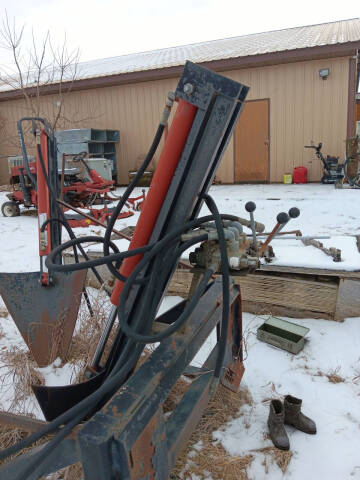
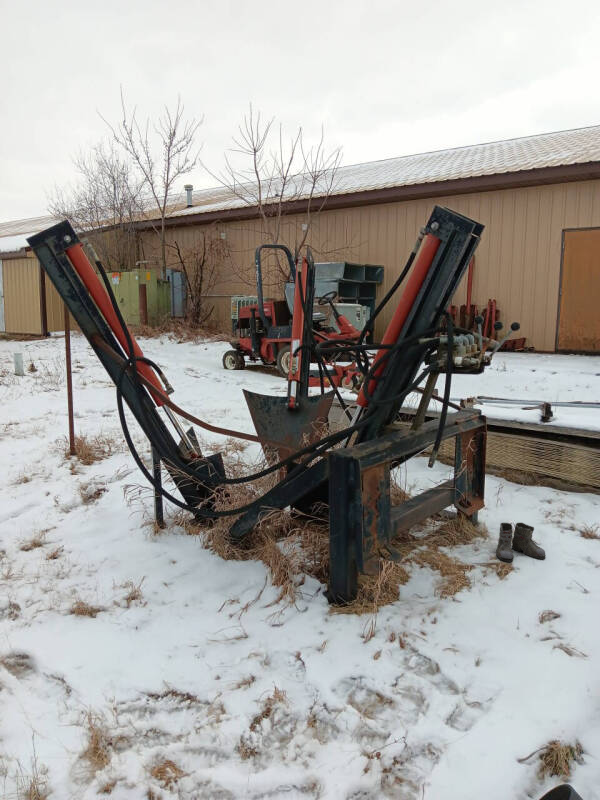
toolbox: present [257,316,310,354] -> none [513,481,578,515]

